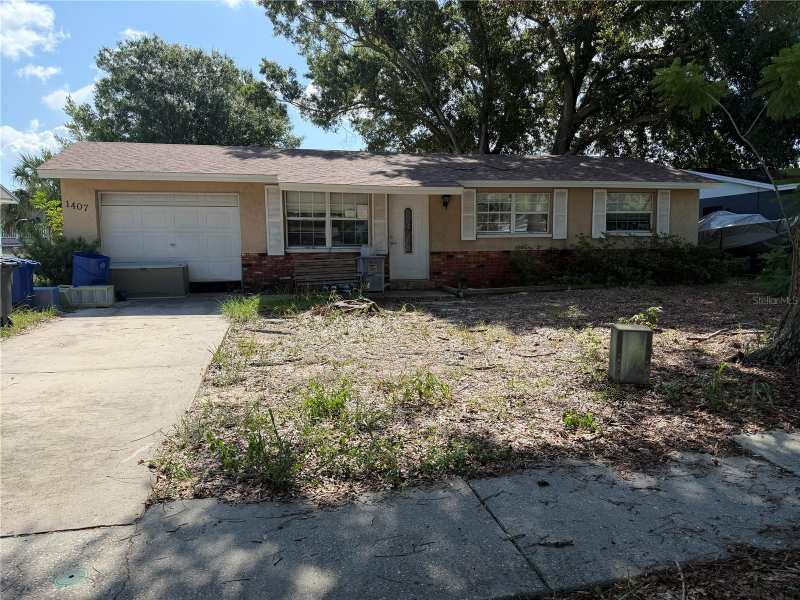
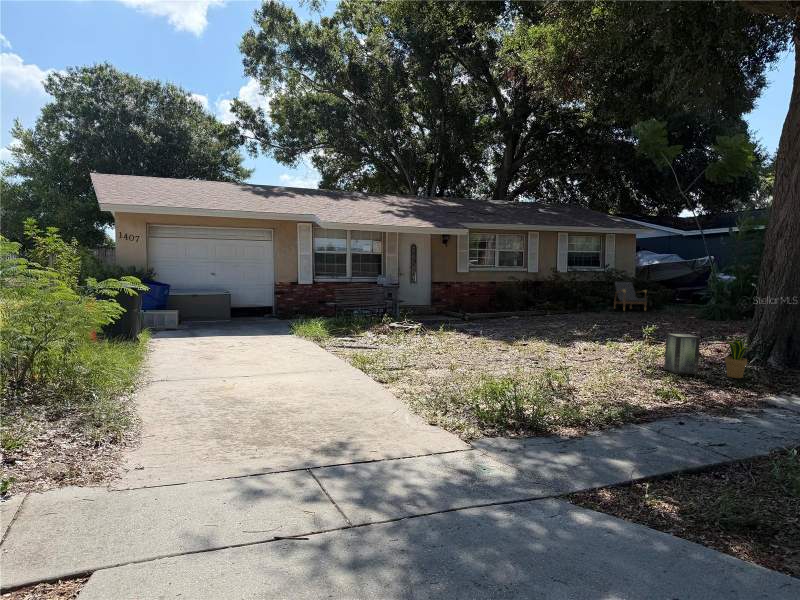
lounge chair: none [657,249,698,285] -> present [614,282,647,309]
potted plant: none [687,335,726,394] -> present [725,340,749,378]

